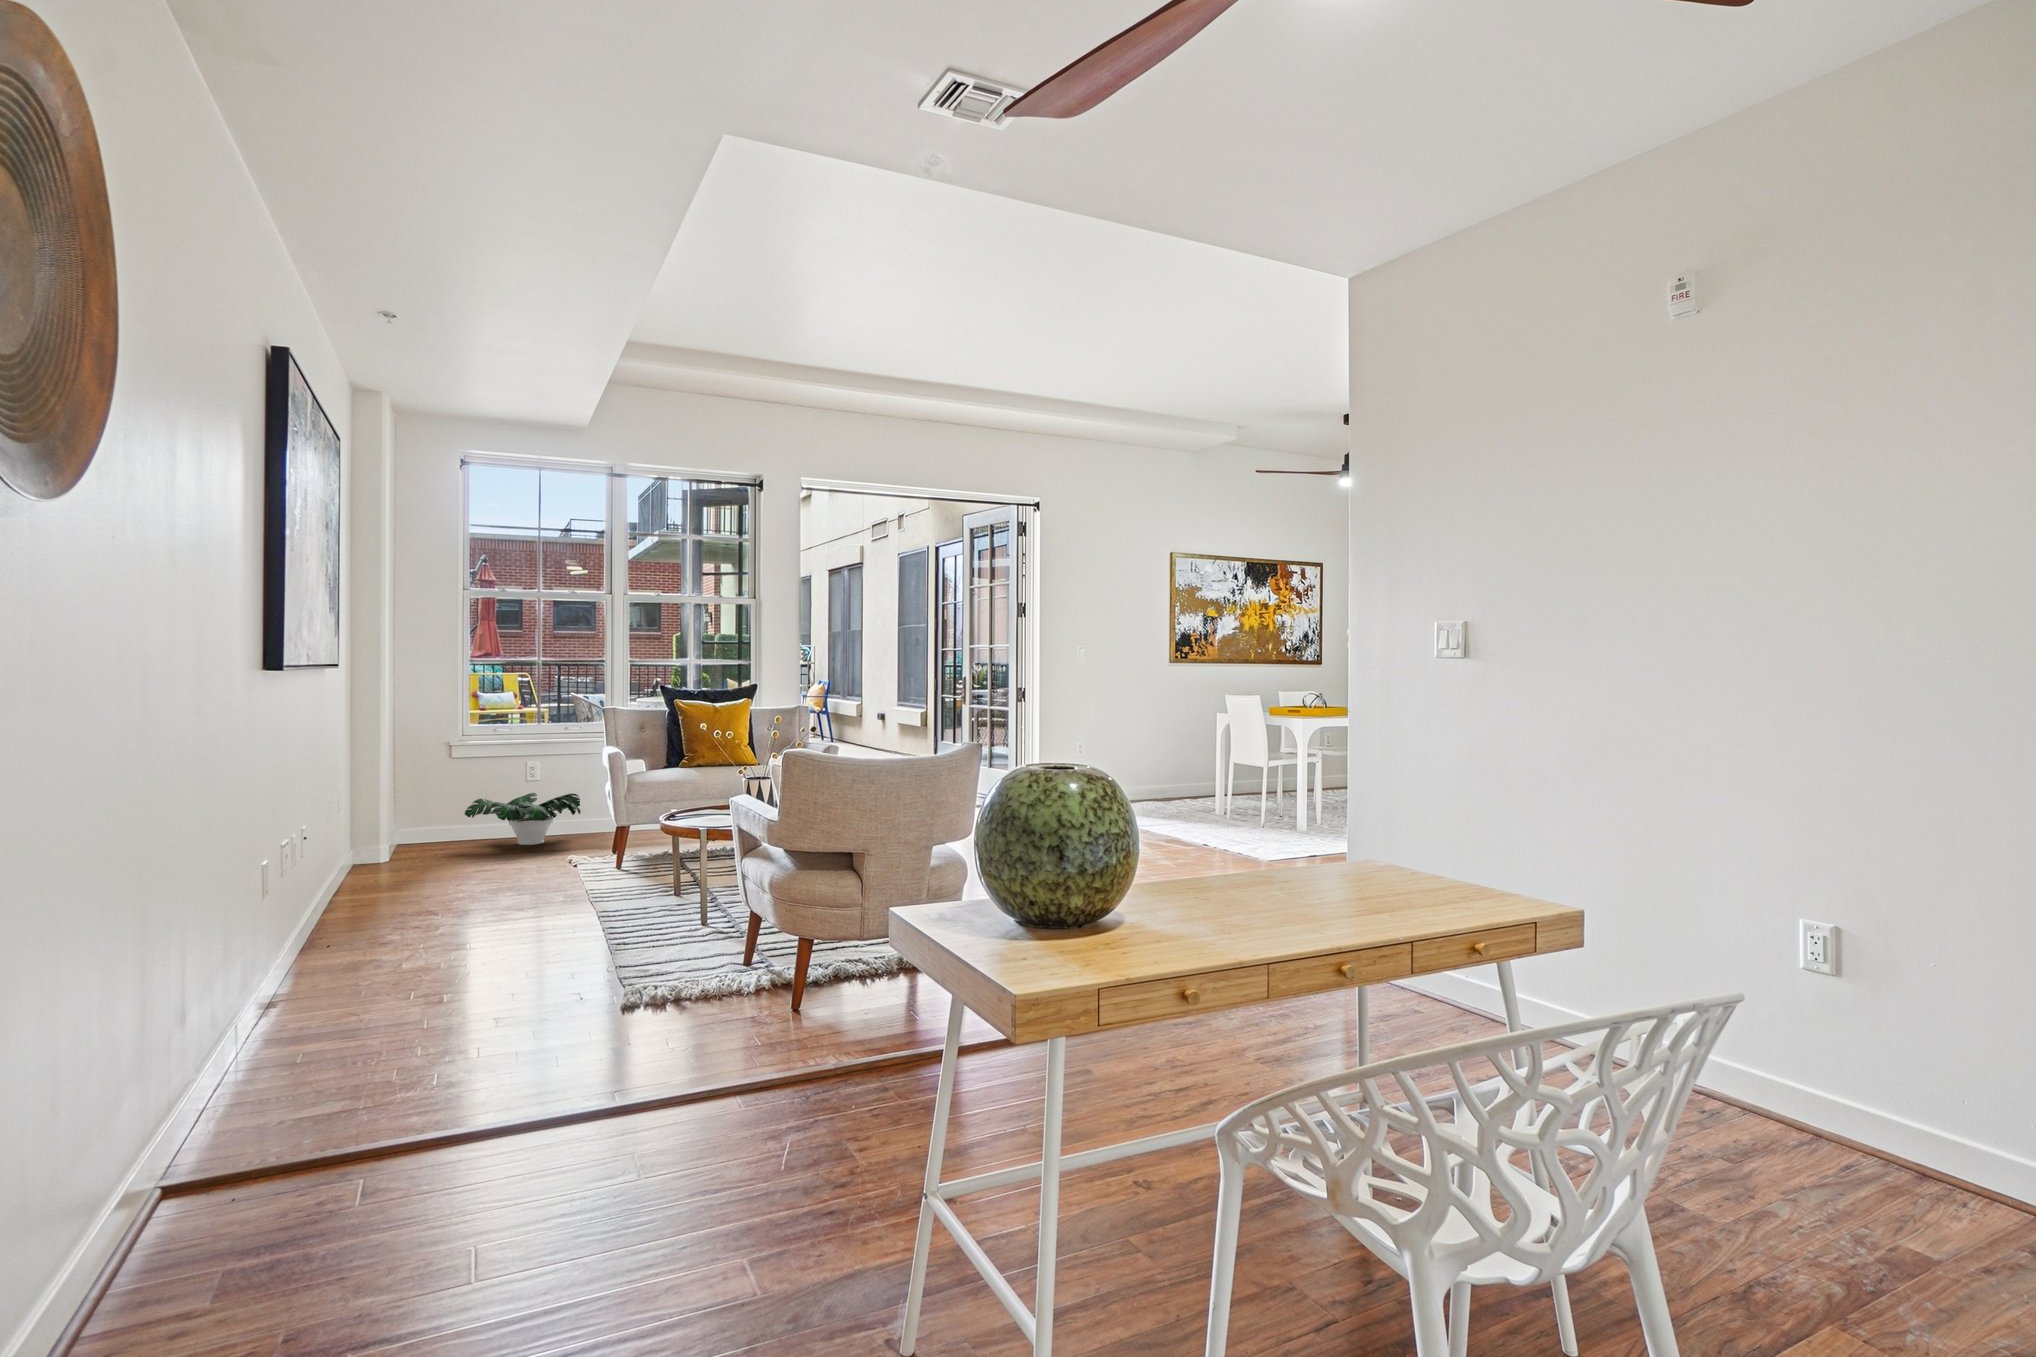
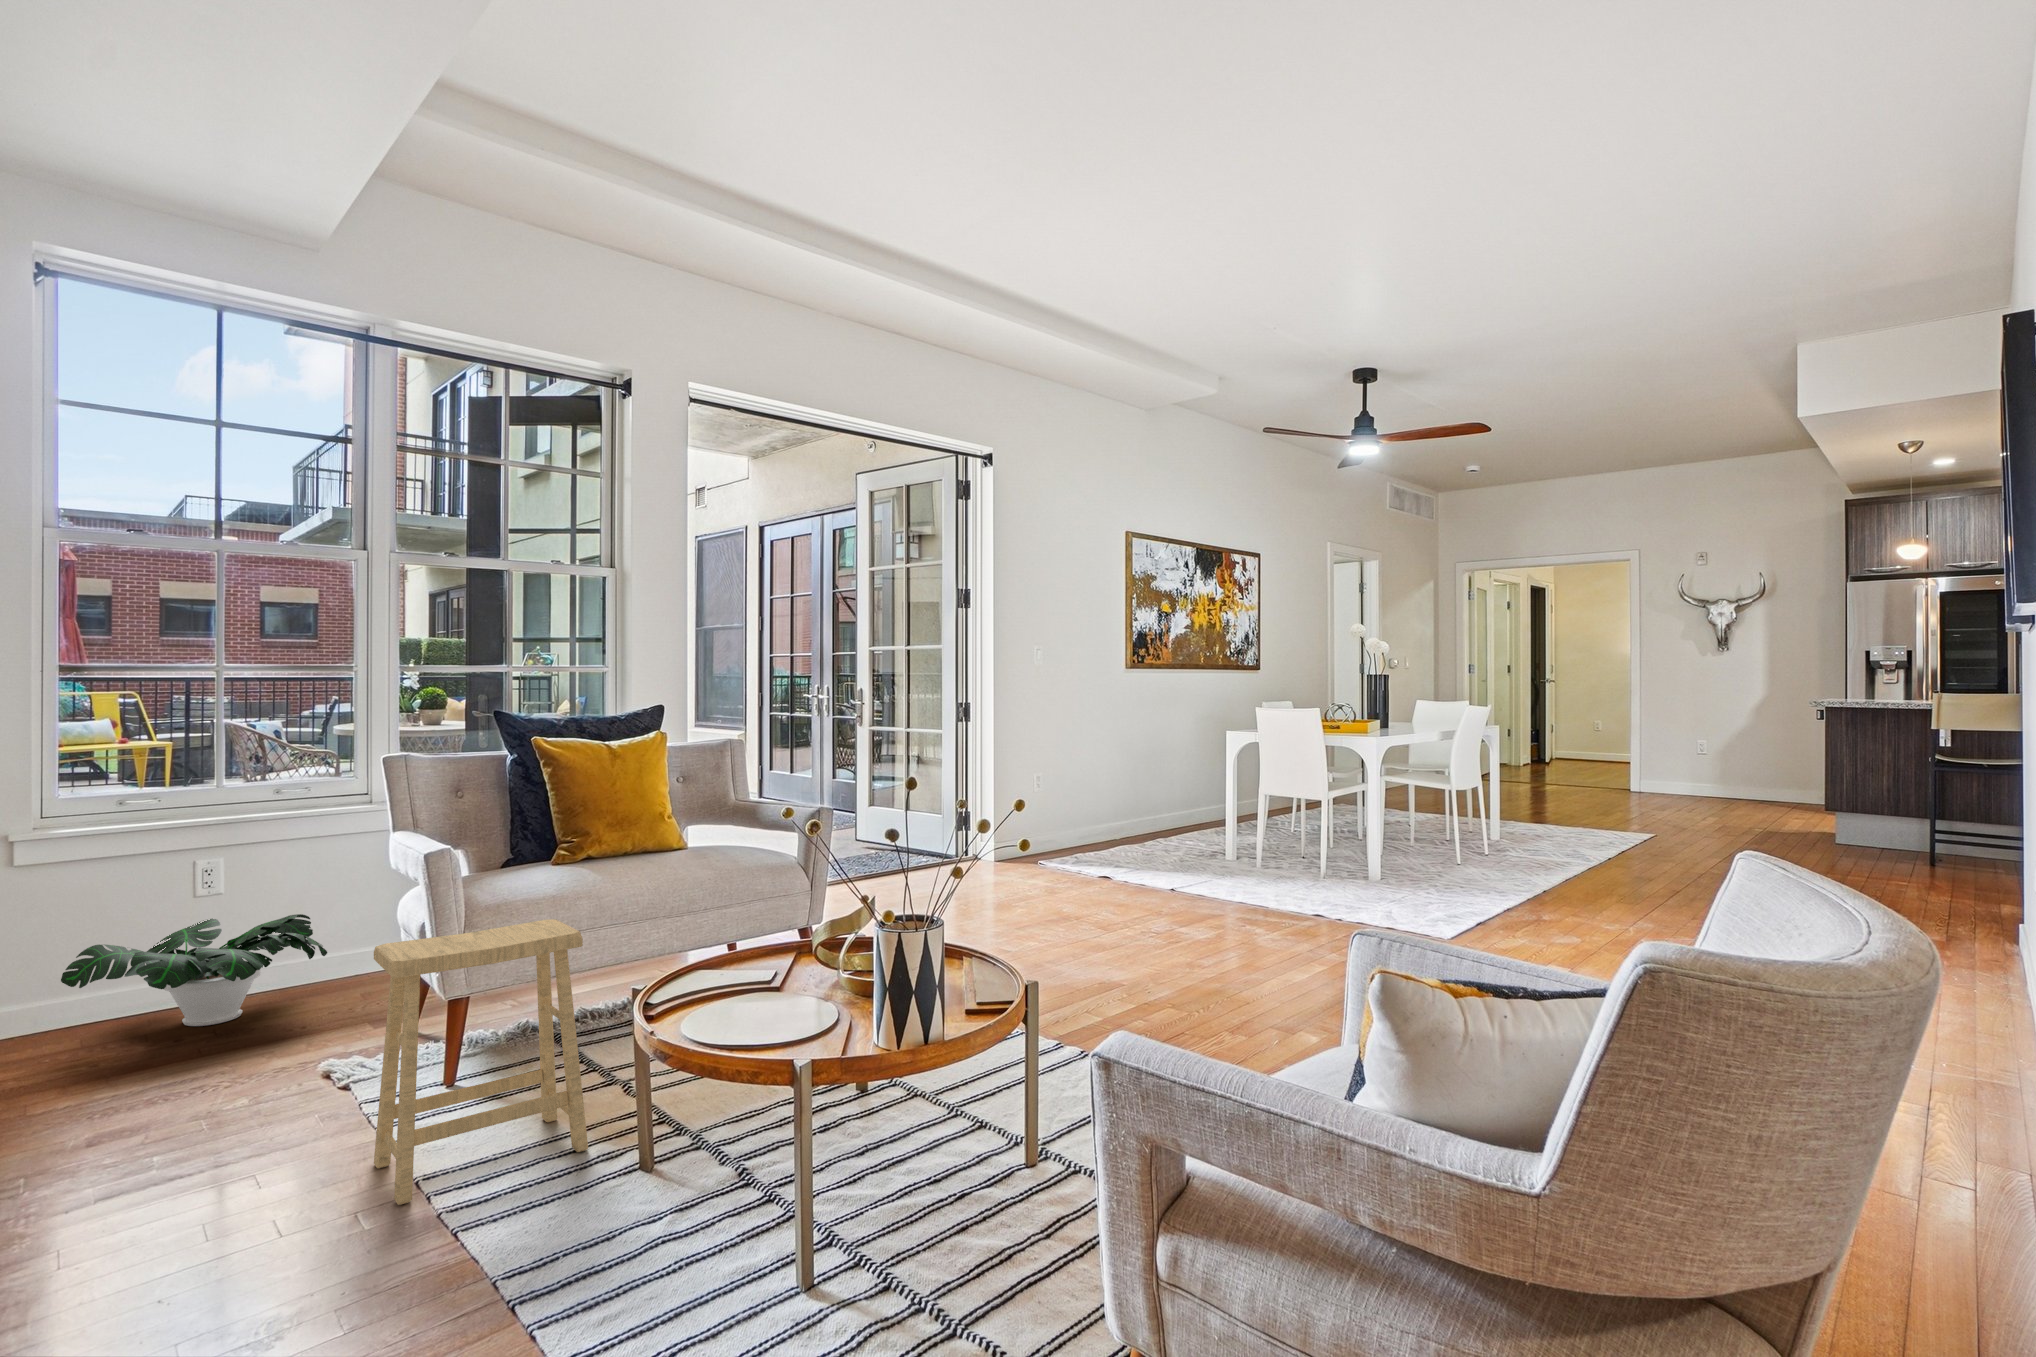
footstool: none [564,788,651,902] -> present [374,919,588,1205]

